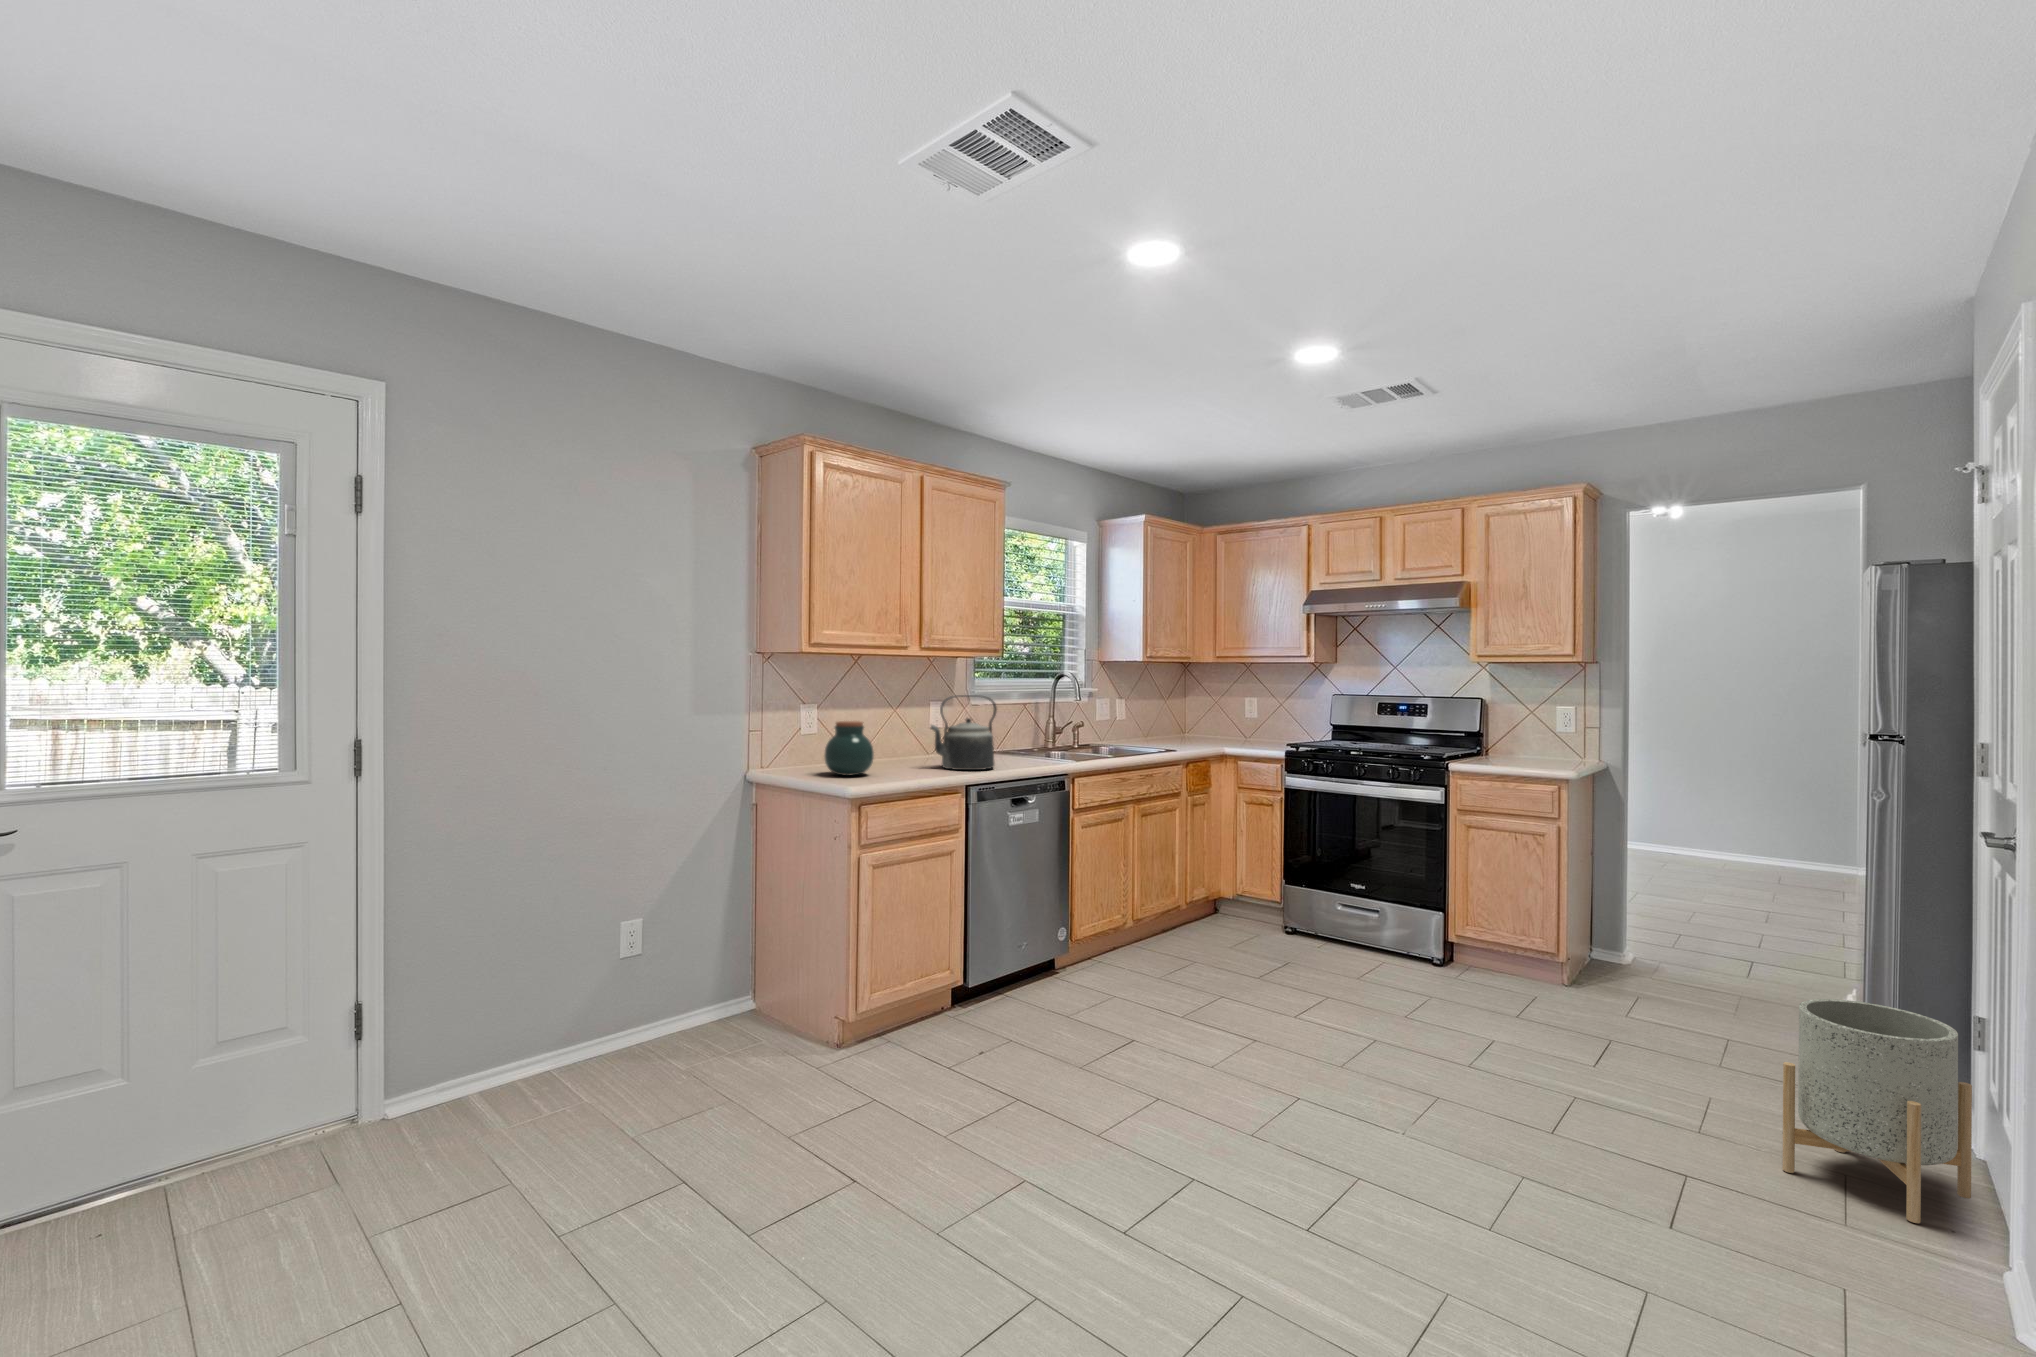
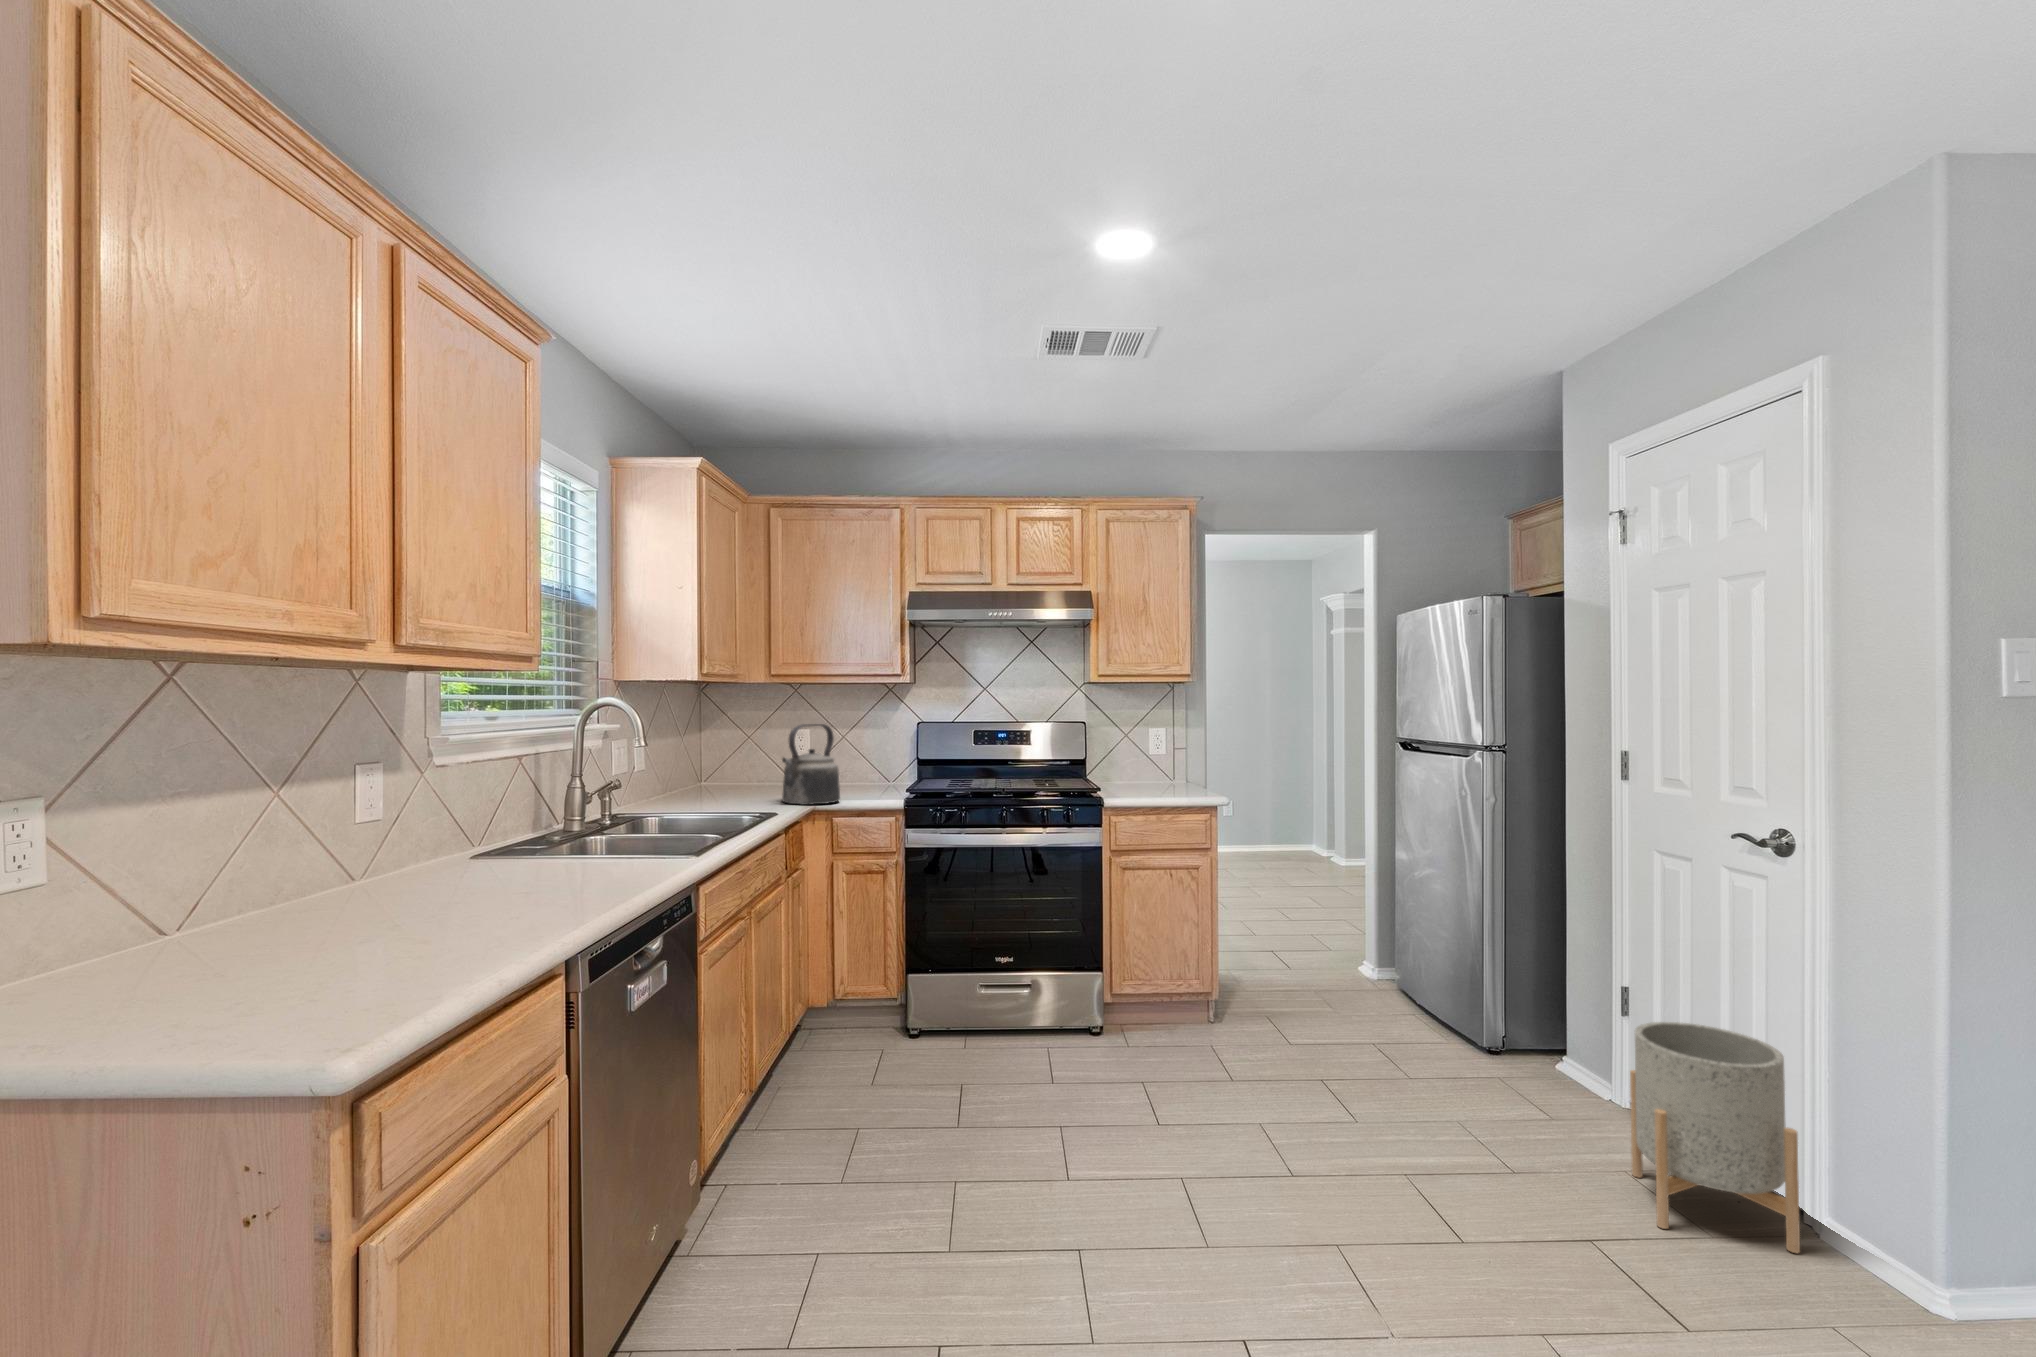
kettle: present [931,695,997,770] -> present [782,724,840,805]
jar: present [825,721,874,776] -> none [142,826,307,974]

